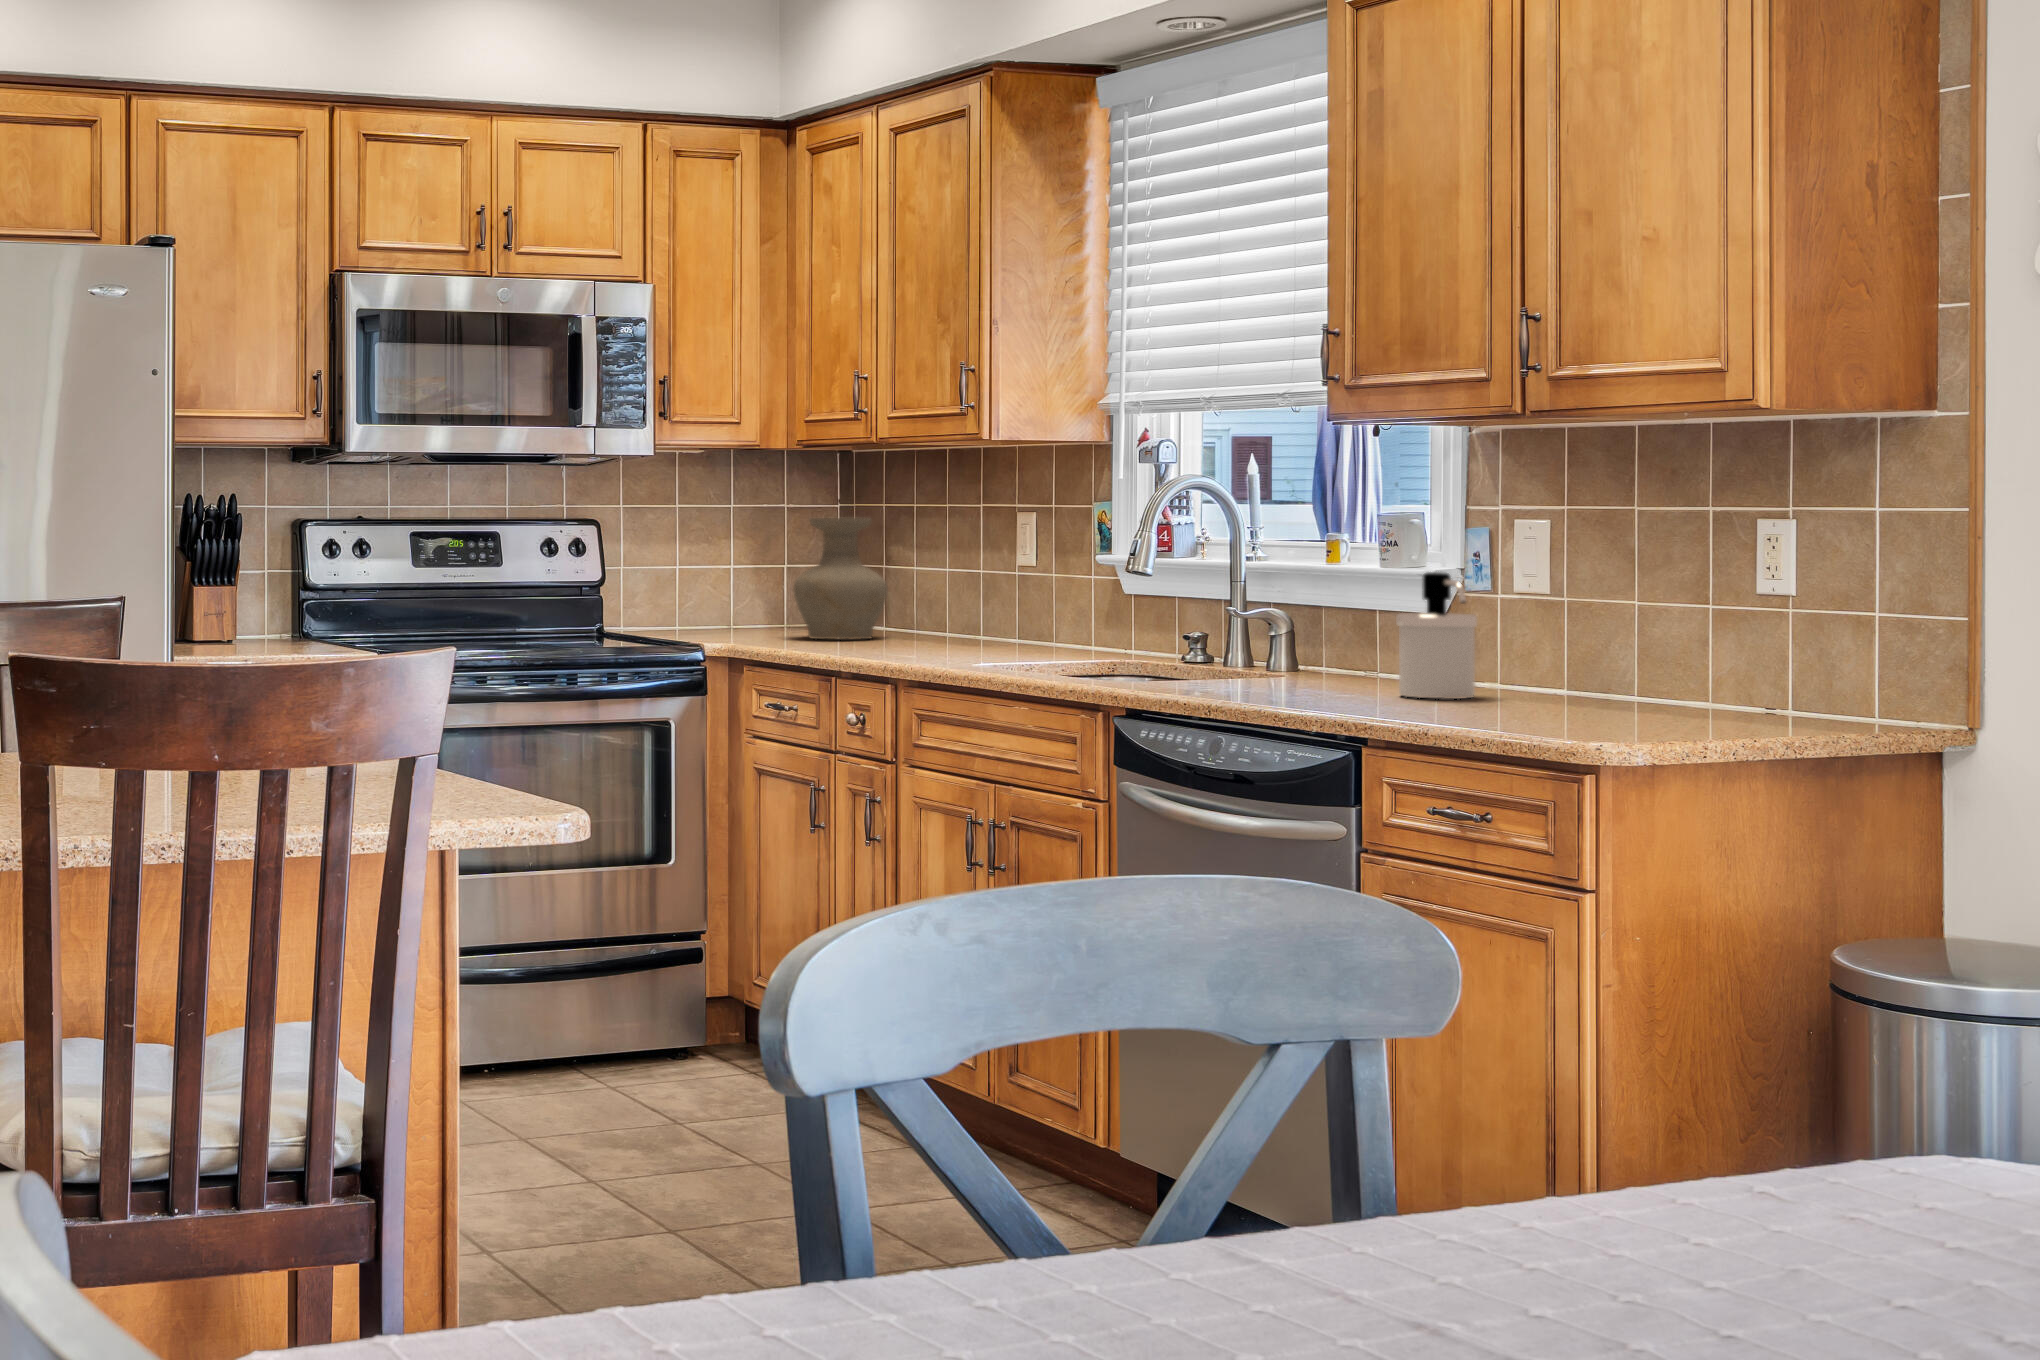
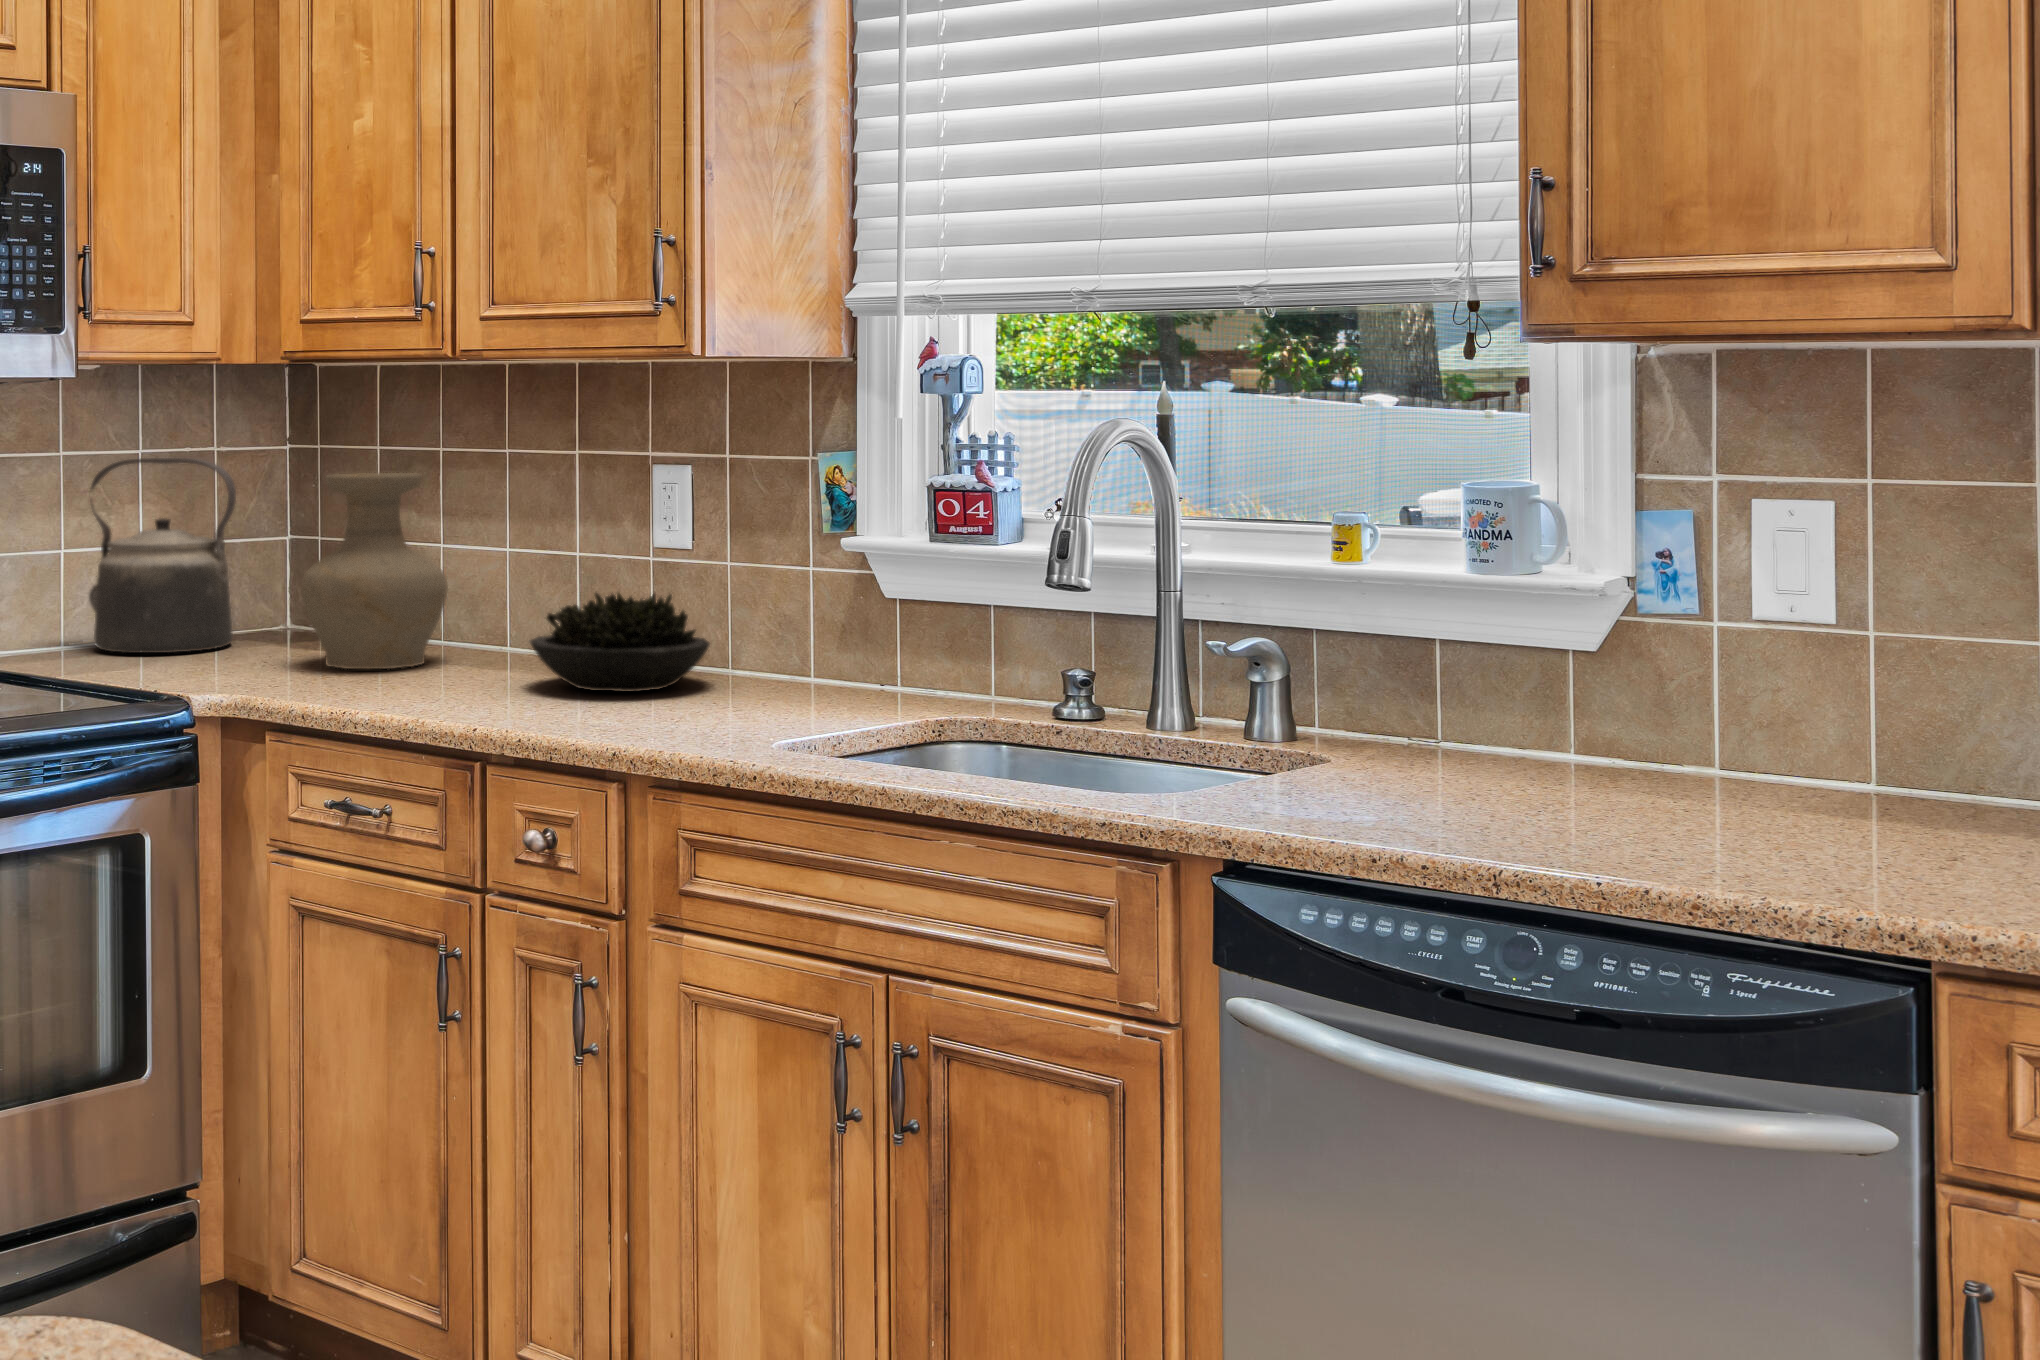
kettle: none [679,510,778,631] -> present [89,458,236,653]
soap dispenser: present [1396,572,1477,699] -> none [1650,598,1847,818]
succulent plant: none [902,588,1019,650] -> present [530,593,710,692]

